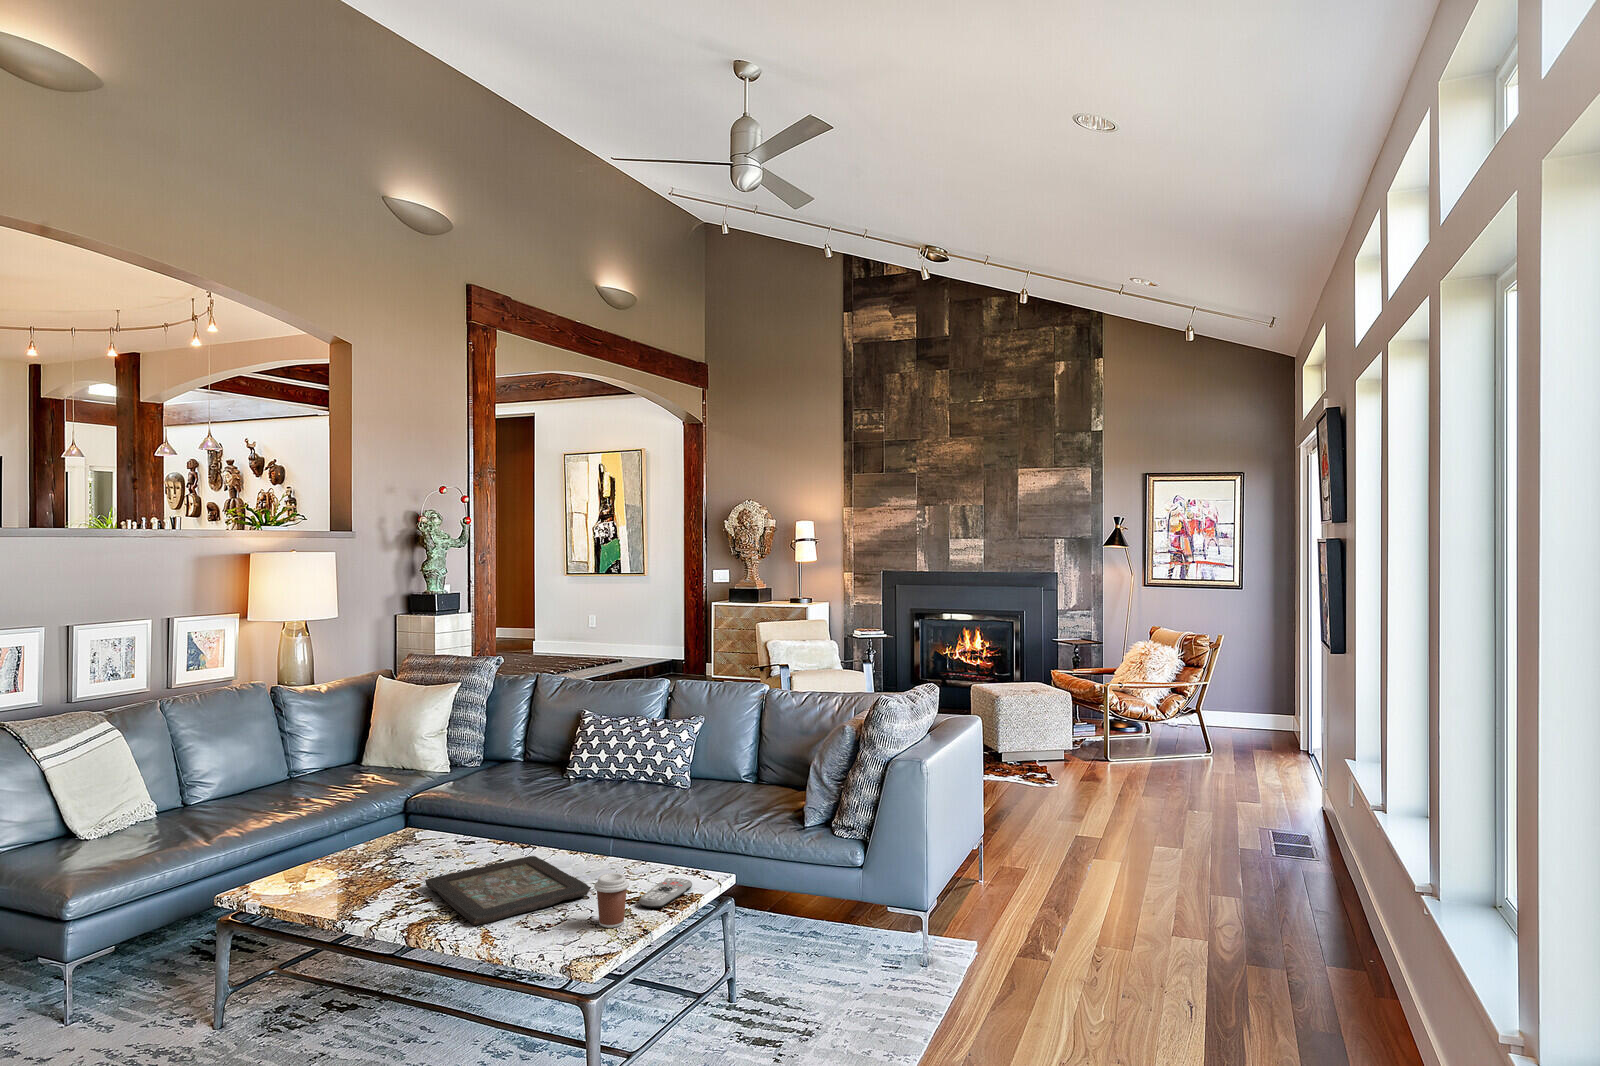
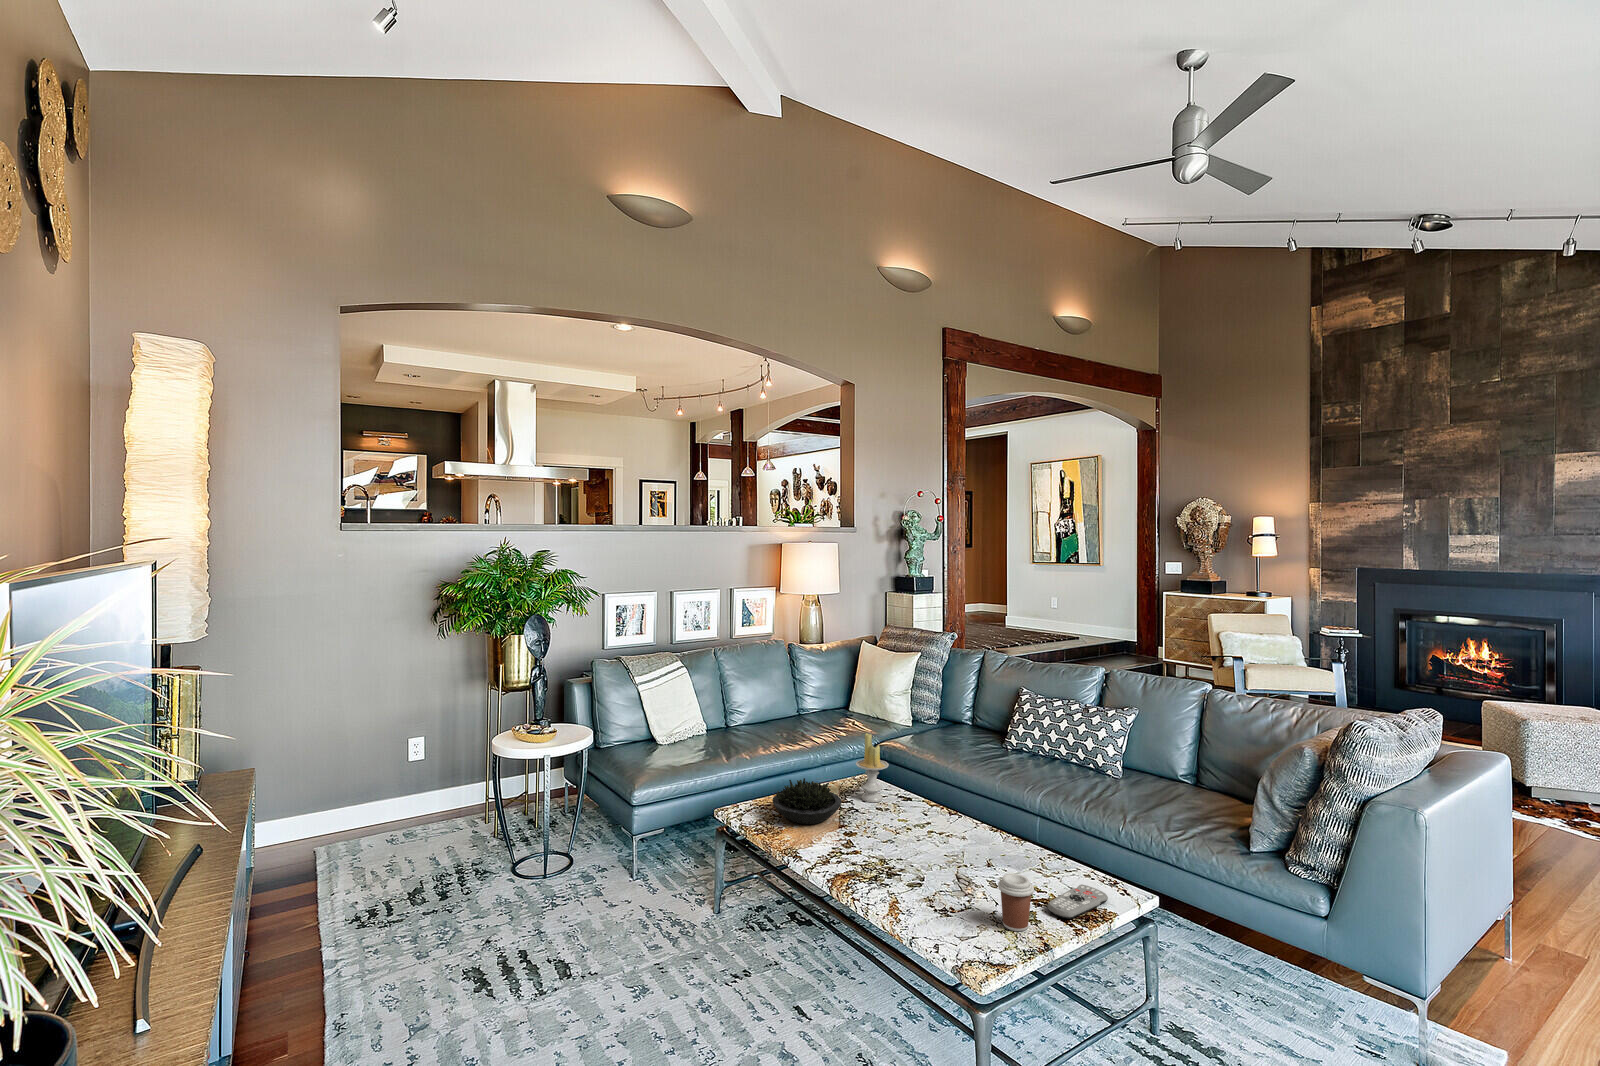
candle: none [405,772,446,852] -> present [856,733,889,802]
succulent plant: none [304,833,395,886] -> present [772,778,842,824]
decorative tray: present [425,856,591,925] -> none [859,828,1002,893]

